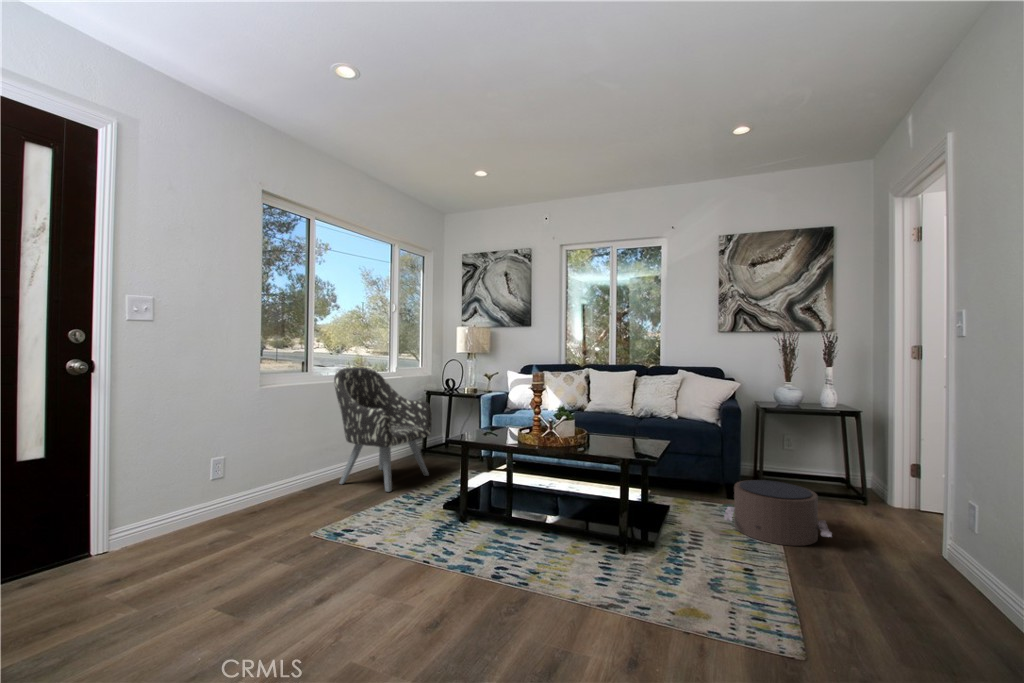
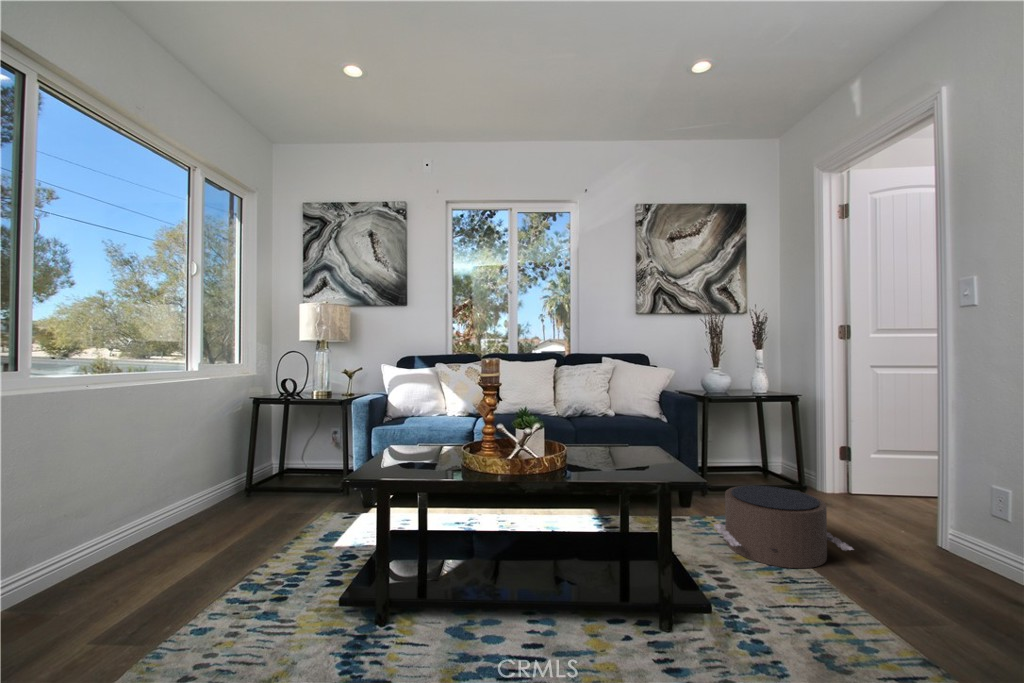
armchair: present [334,367,432,492] -> none [85,364,278,581]

